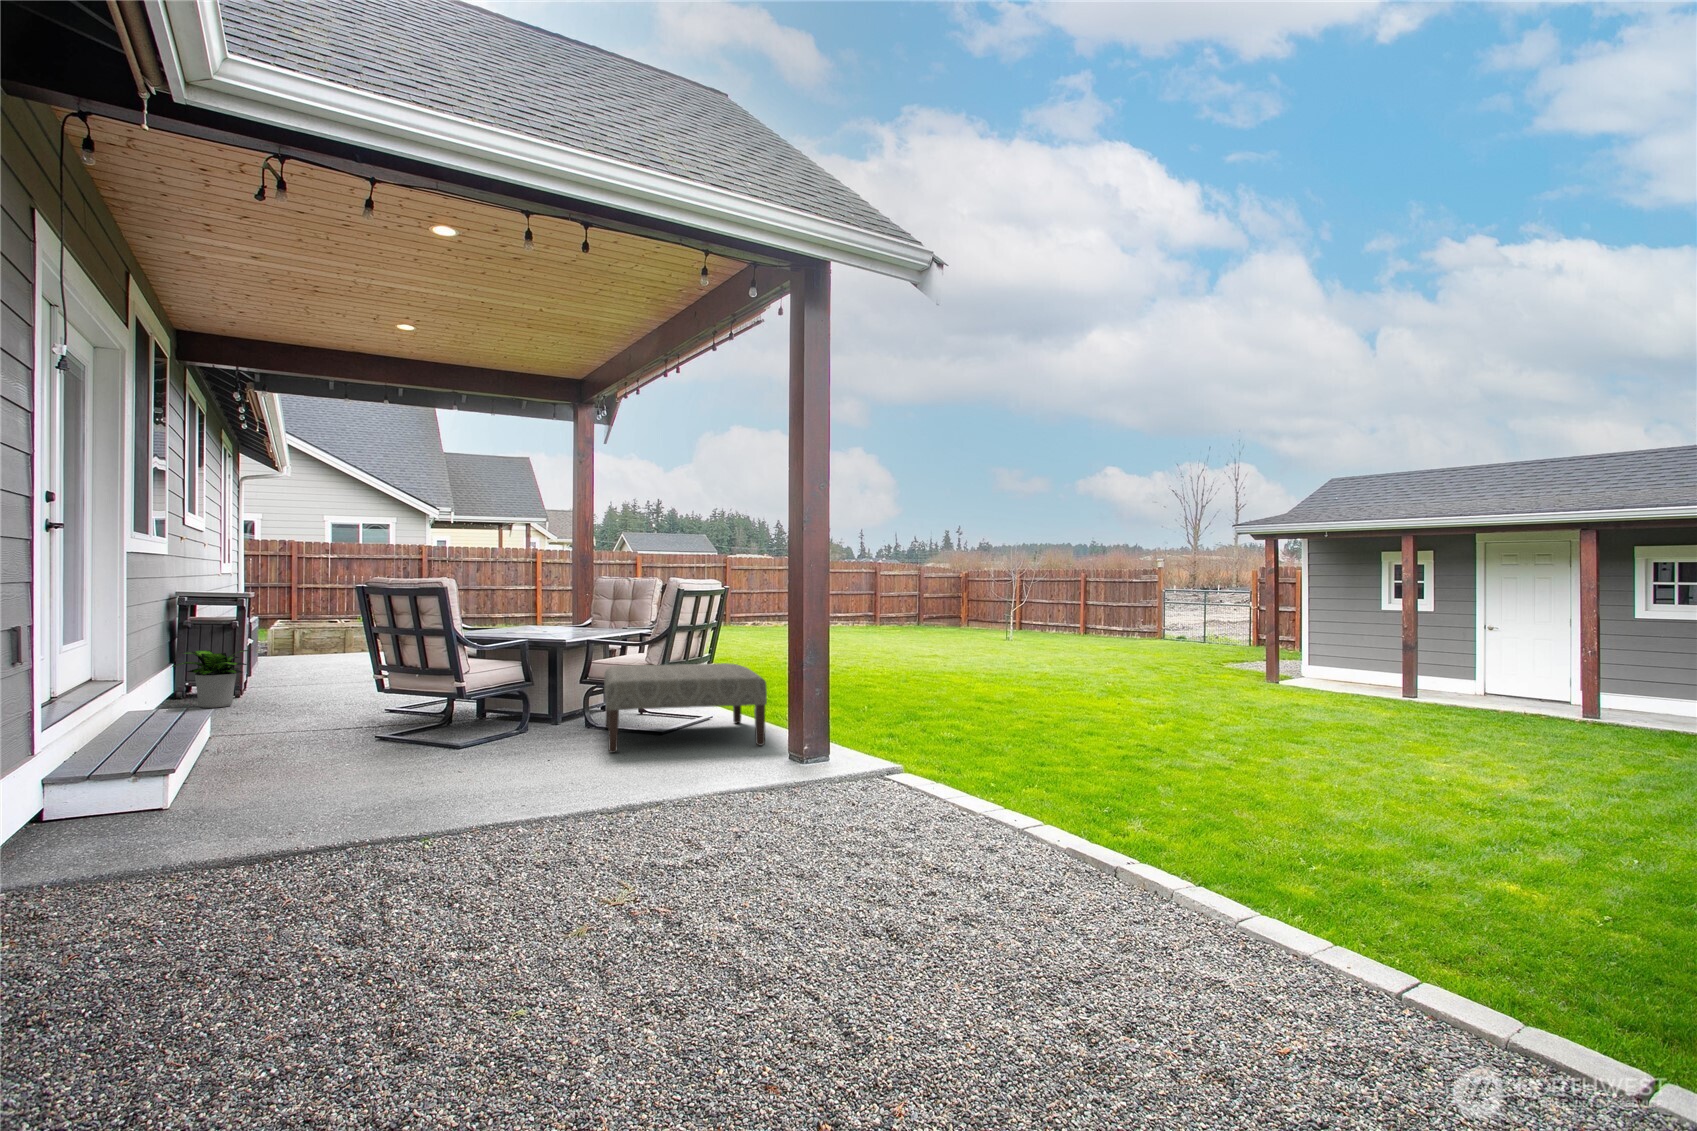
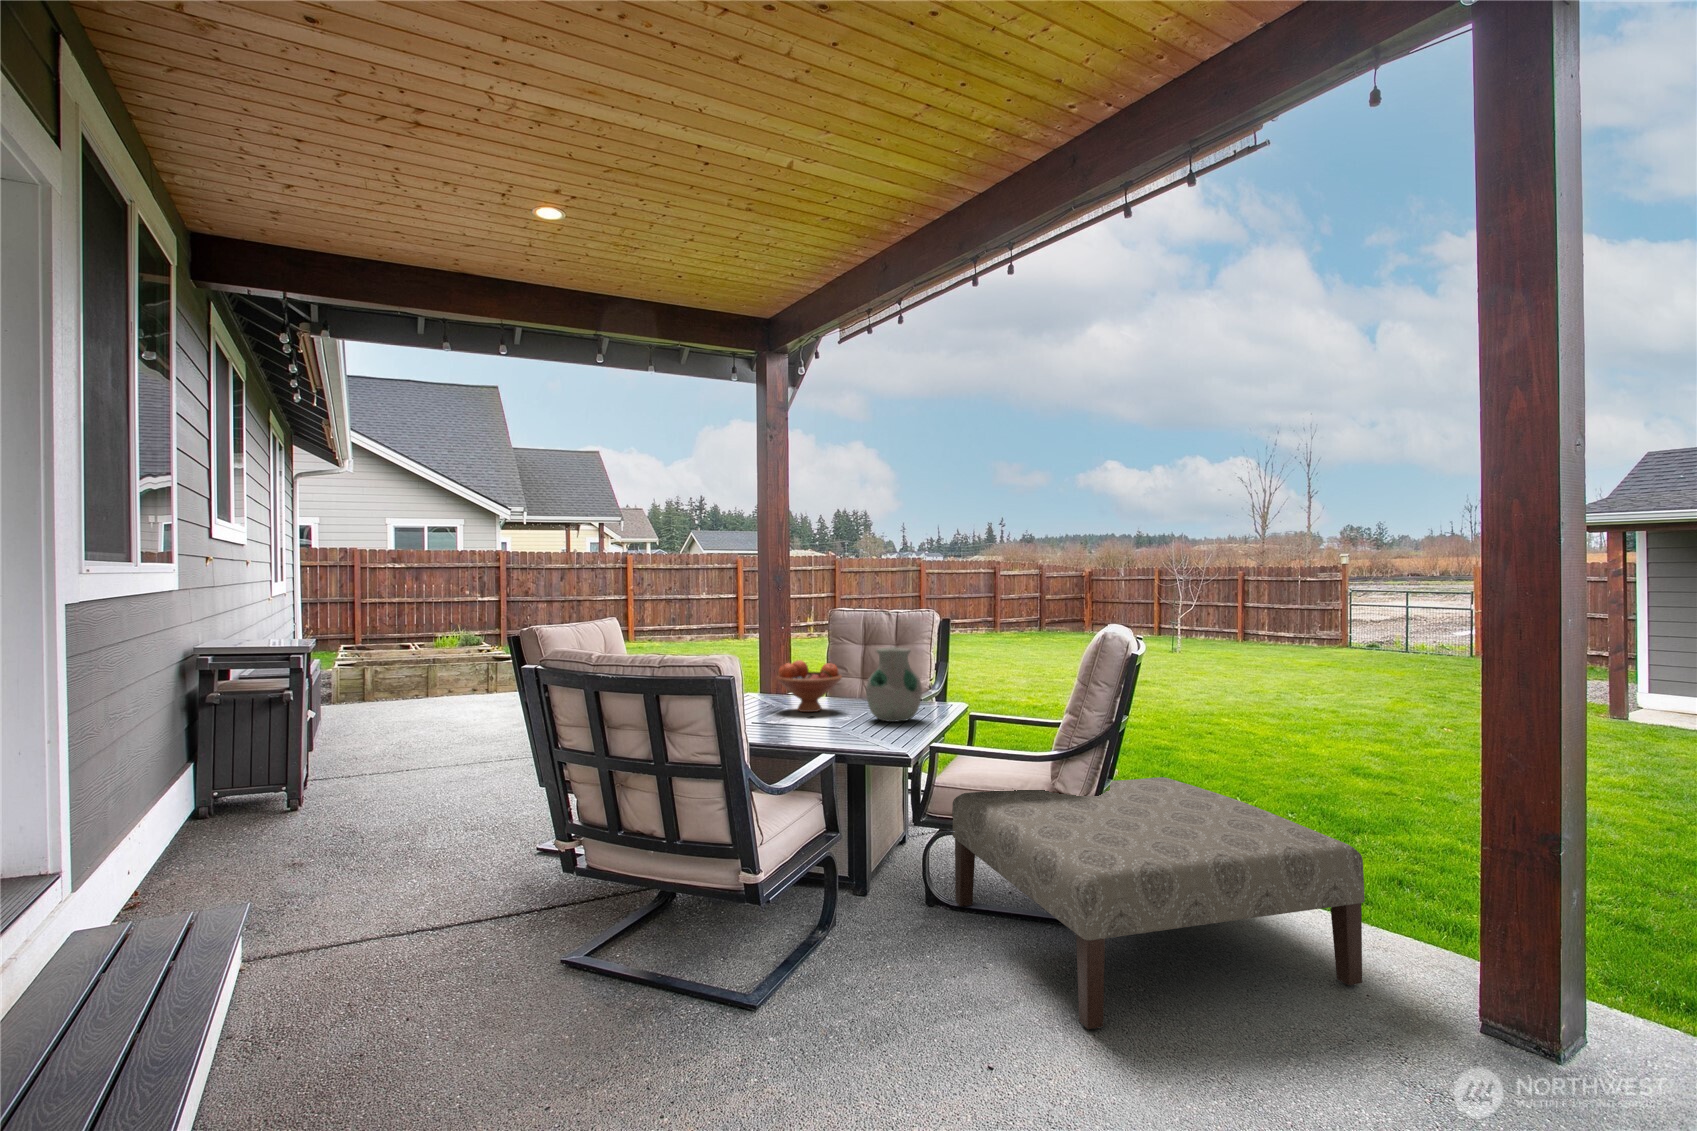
vase: none [584,594,619,637] -> present [866,648,922,722]
fruit bowl: none [539,604,582,635] -> present [777,660,842,712]
potted plant: present [172,650,250,708] -> none [179,738,317,840]

